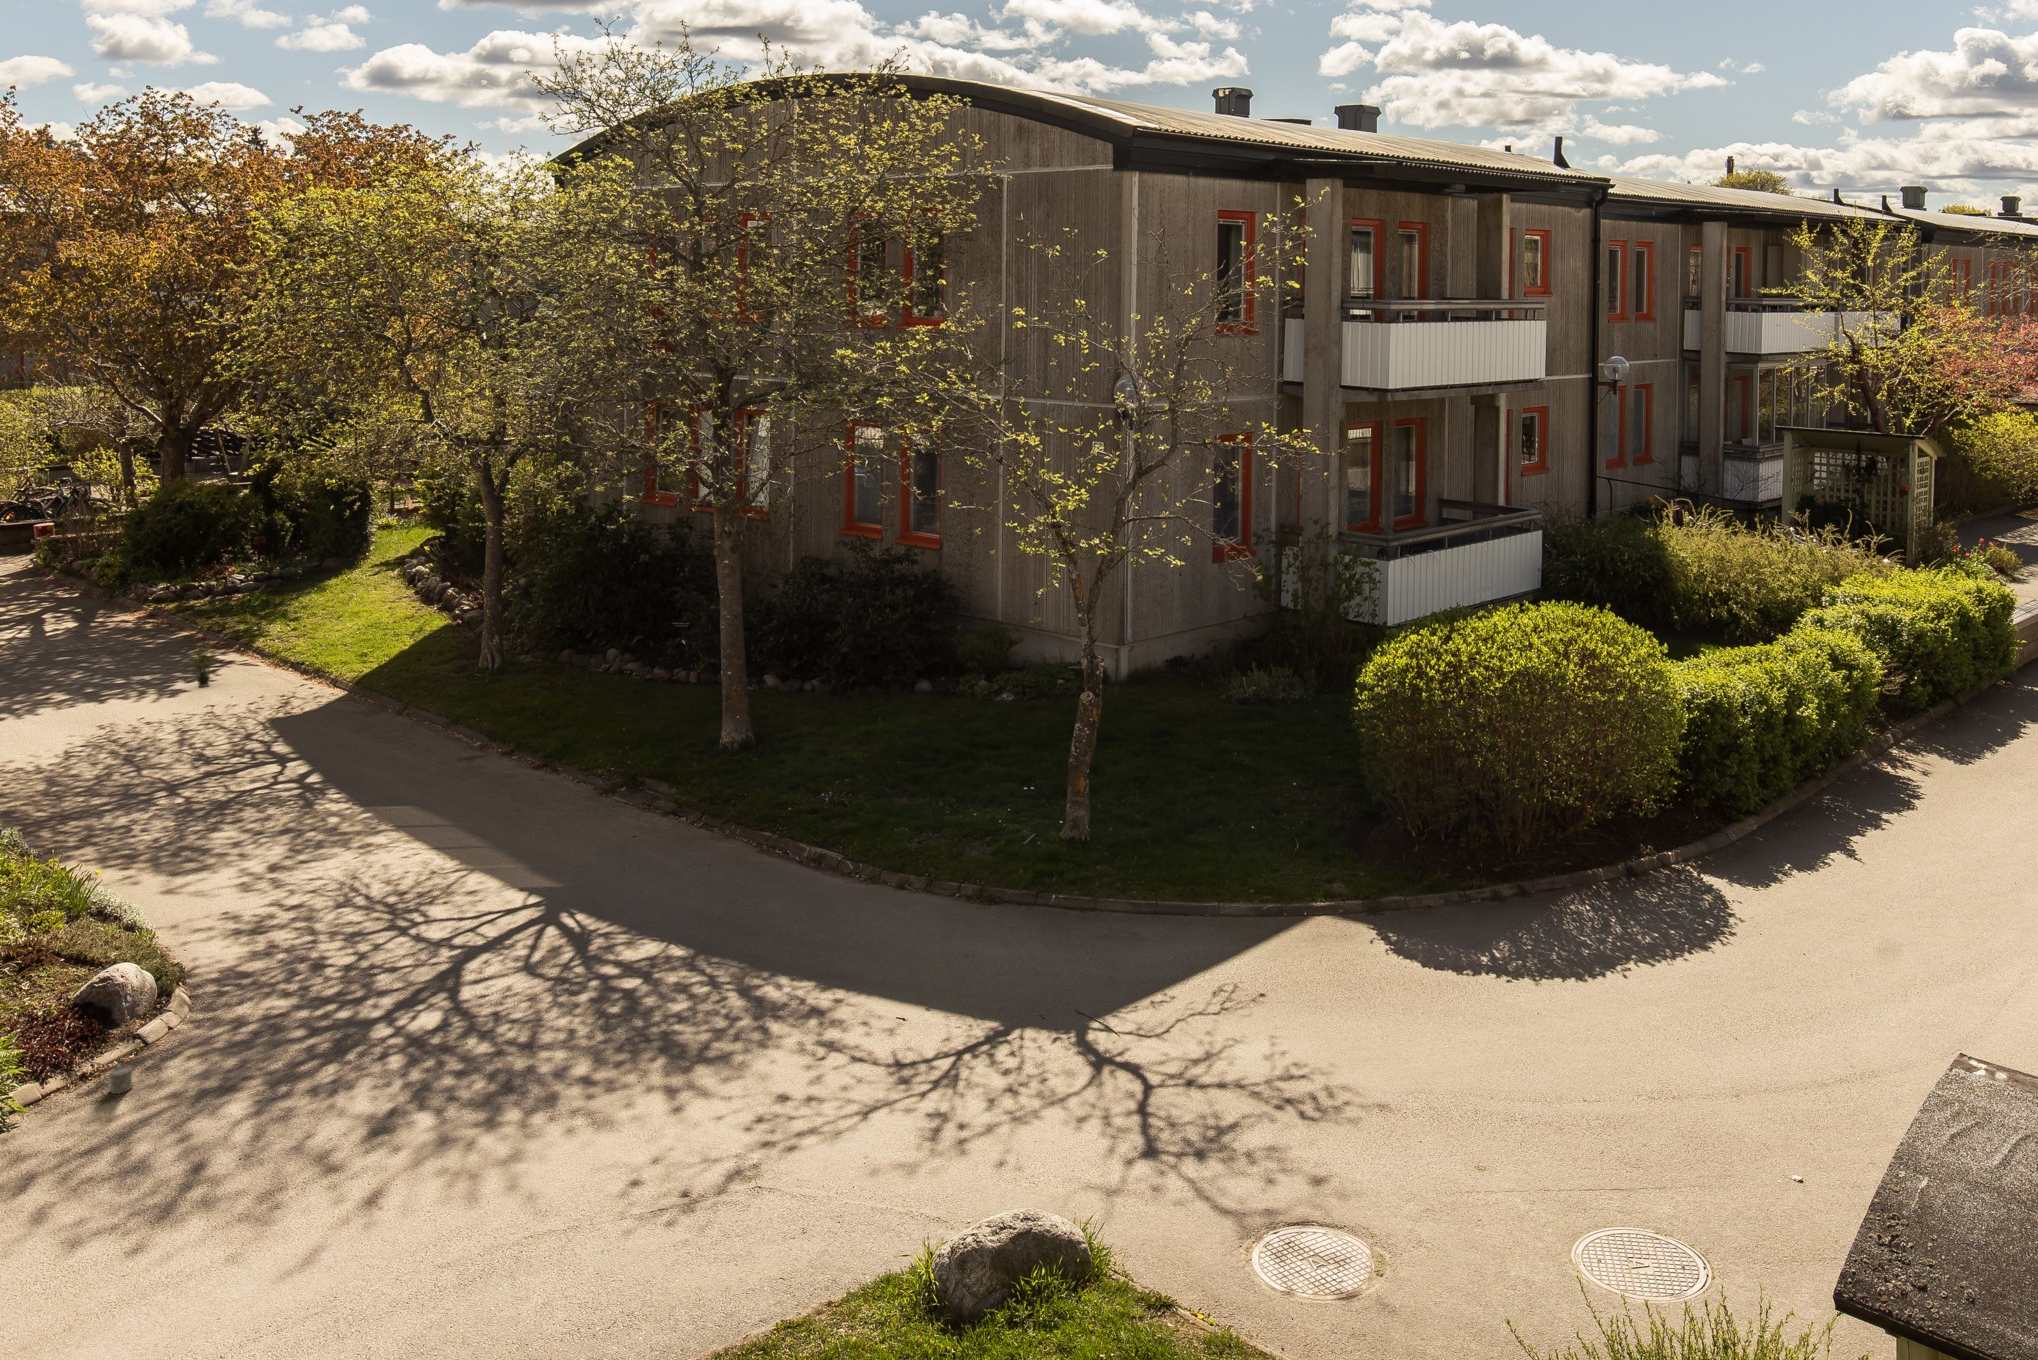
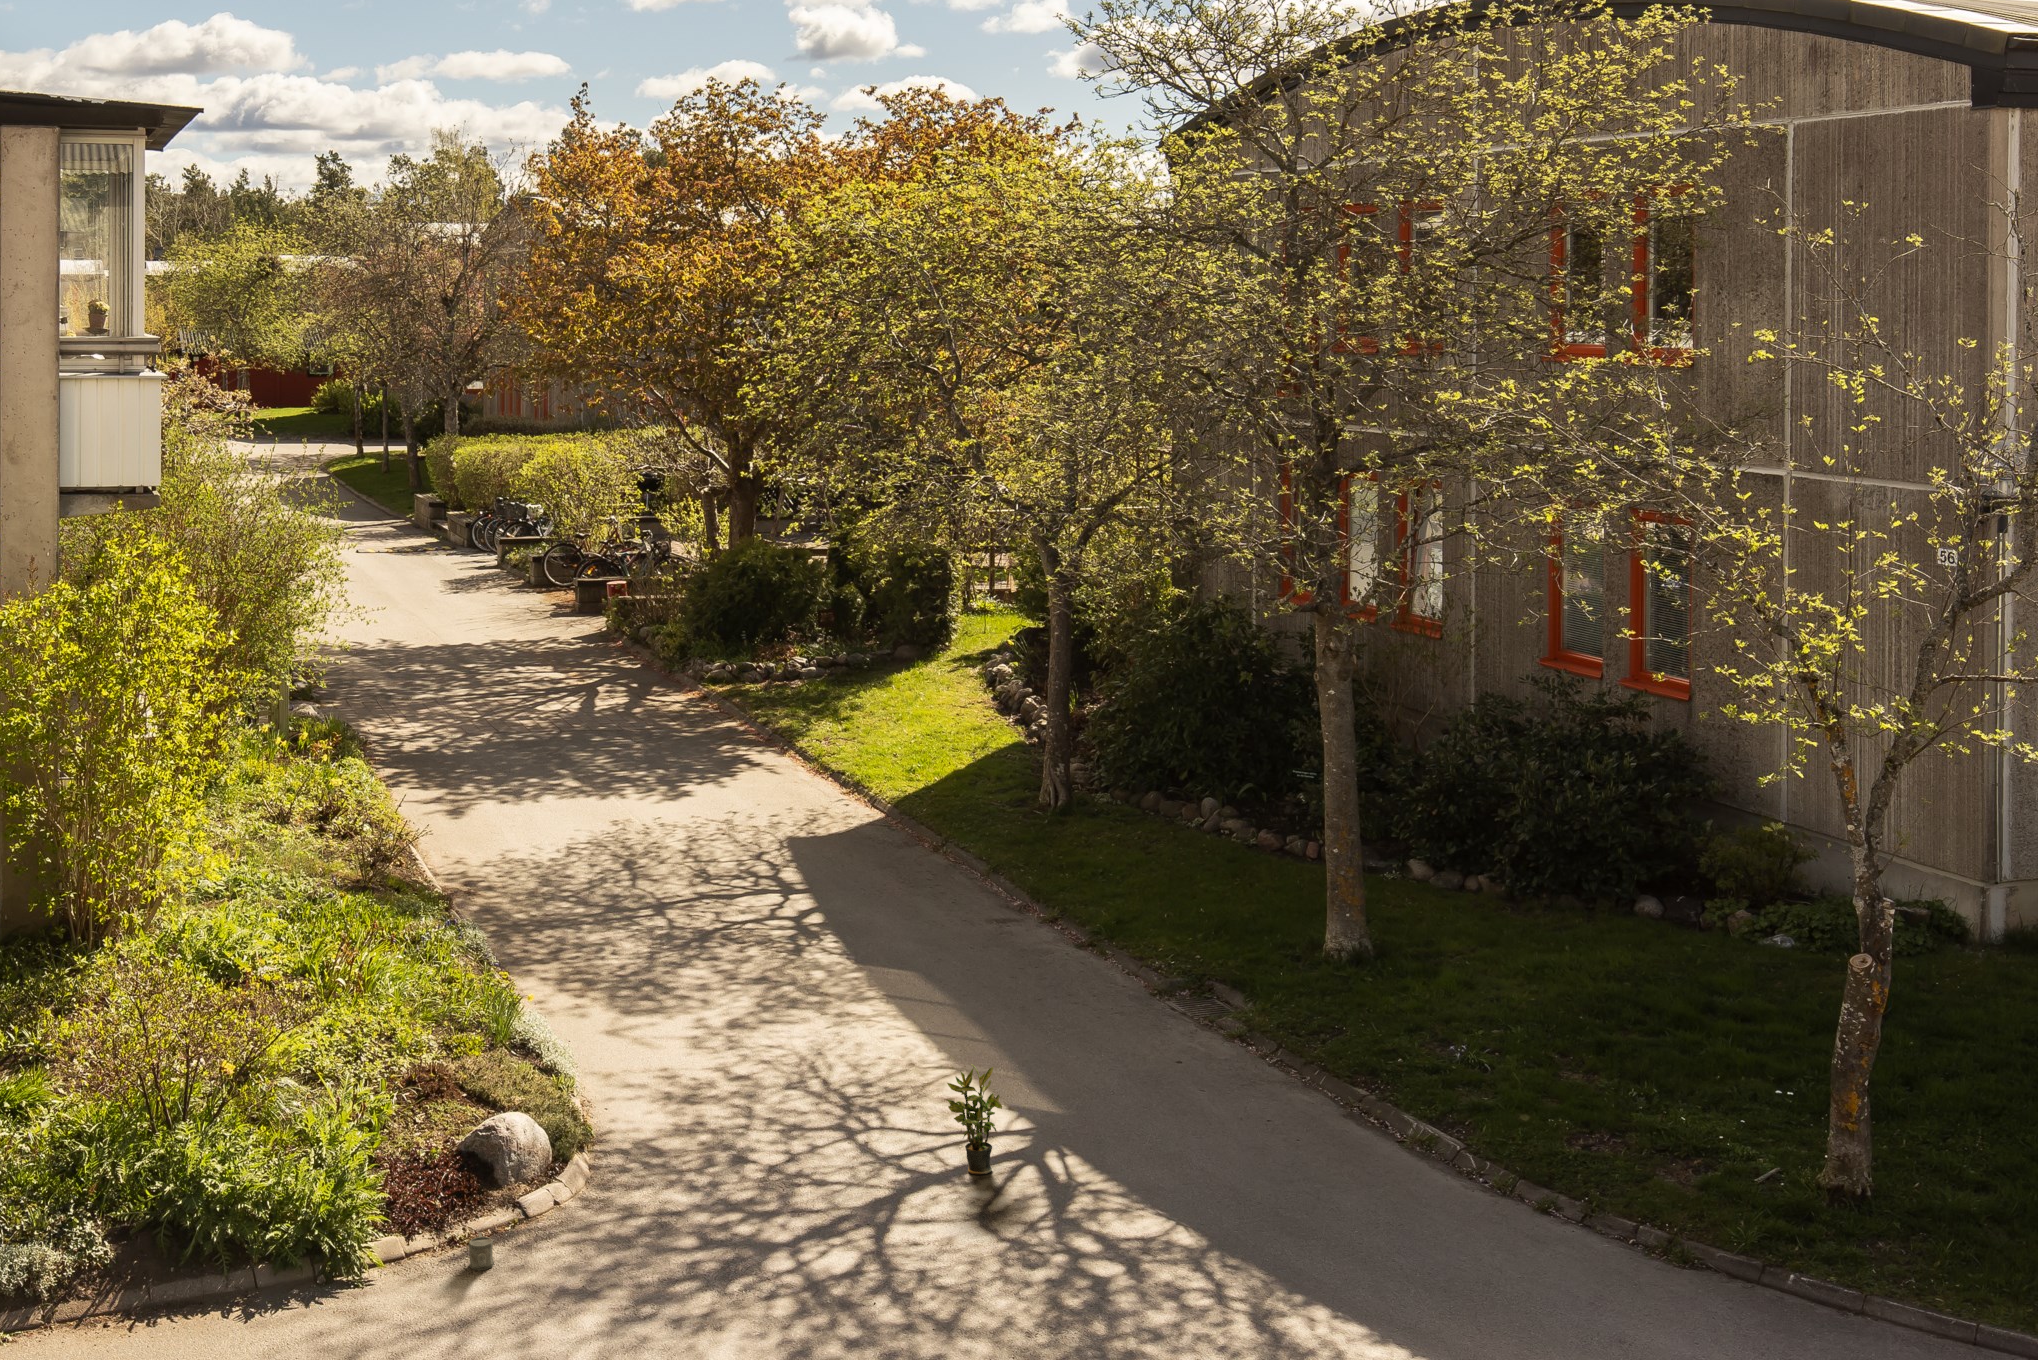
potted plant: present [191,643,216,687] -> present [947,1065,1002,1175]

